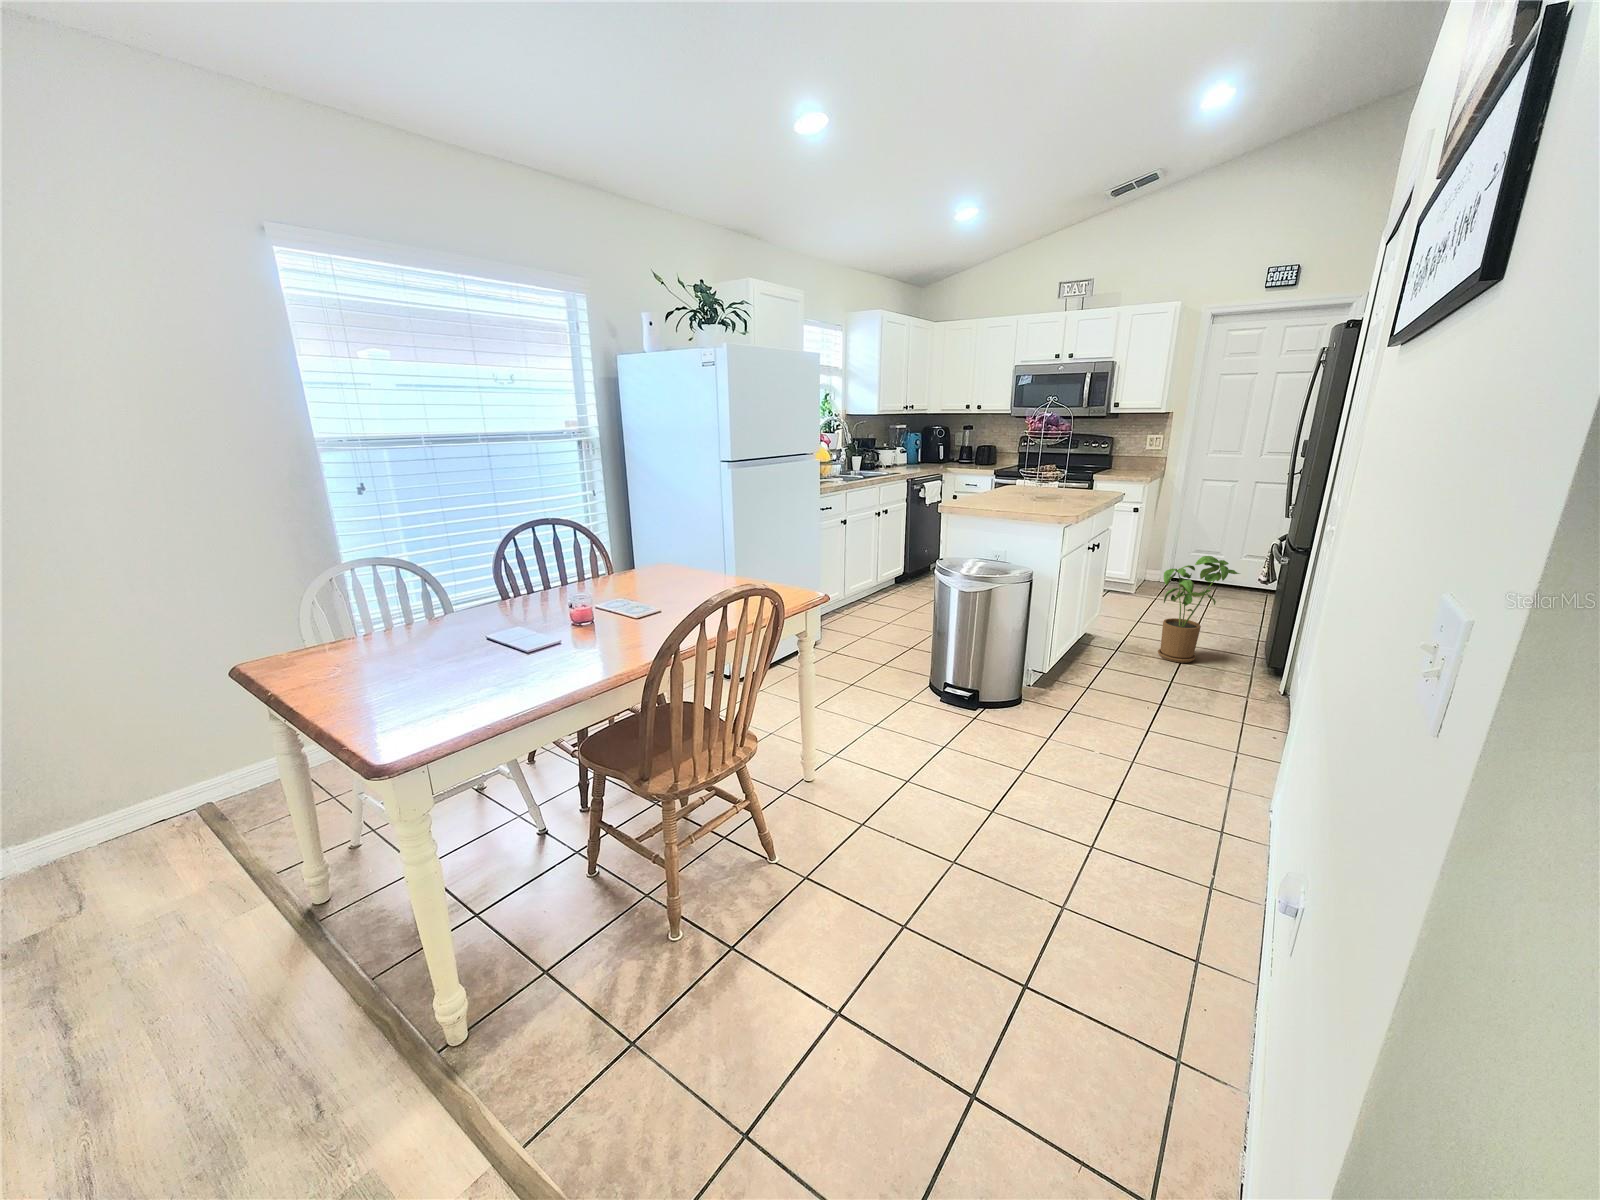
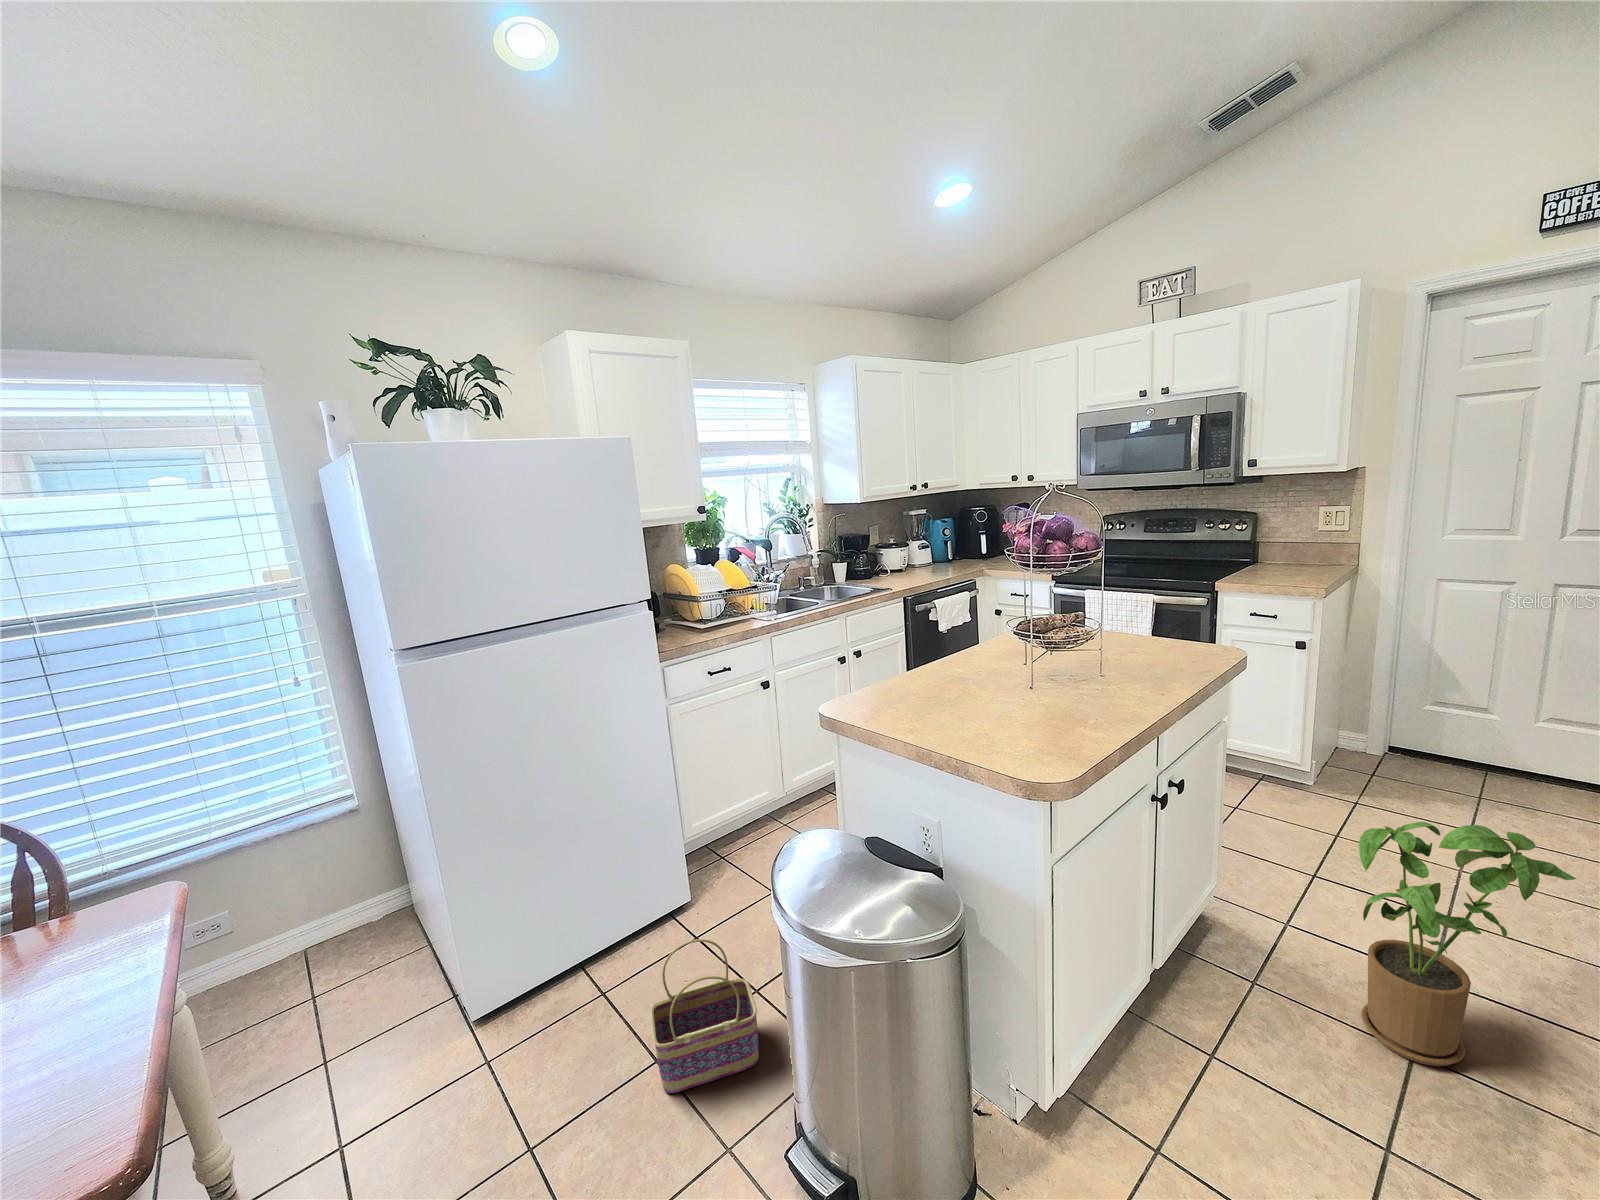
basket: none [849,624,903,690] -> present [650,939,759,1093]

